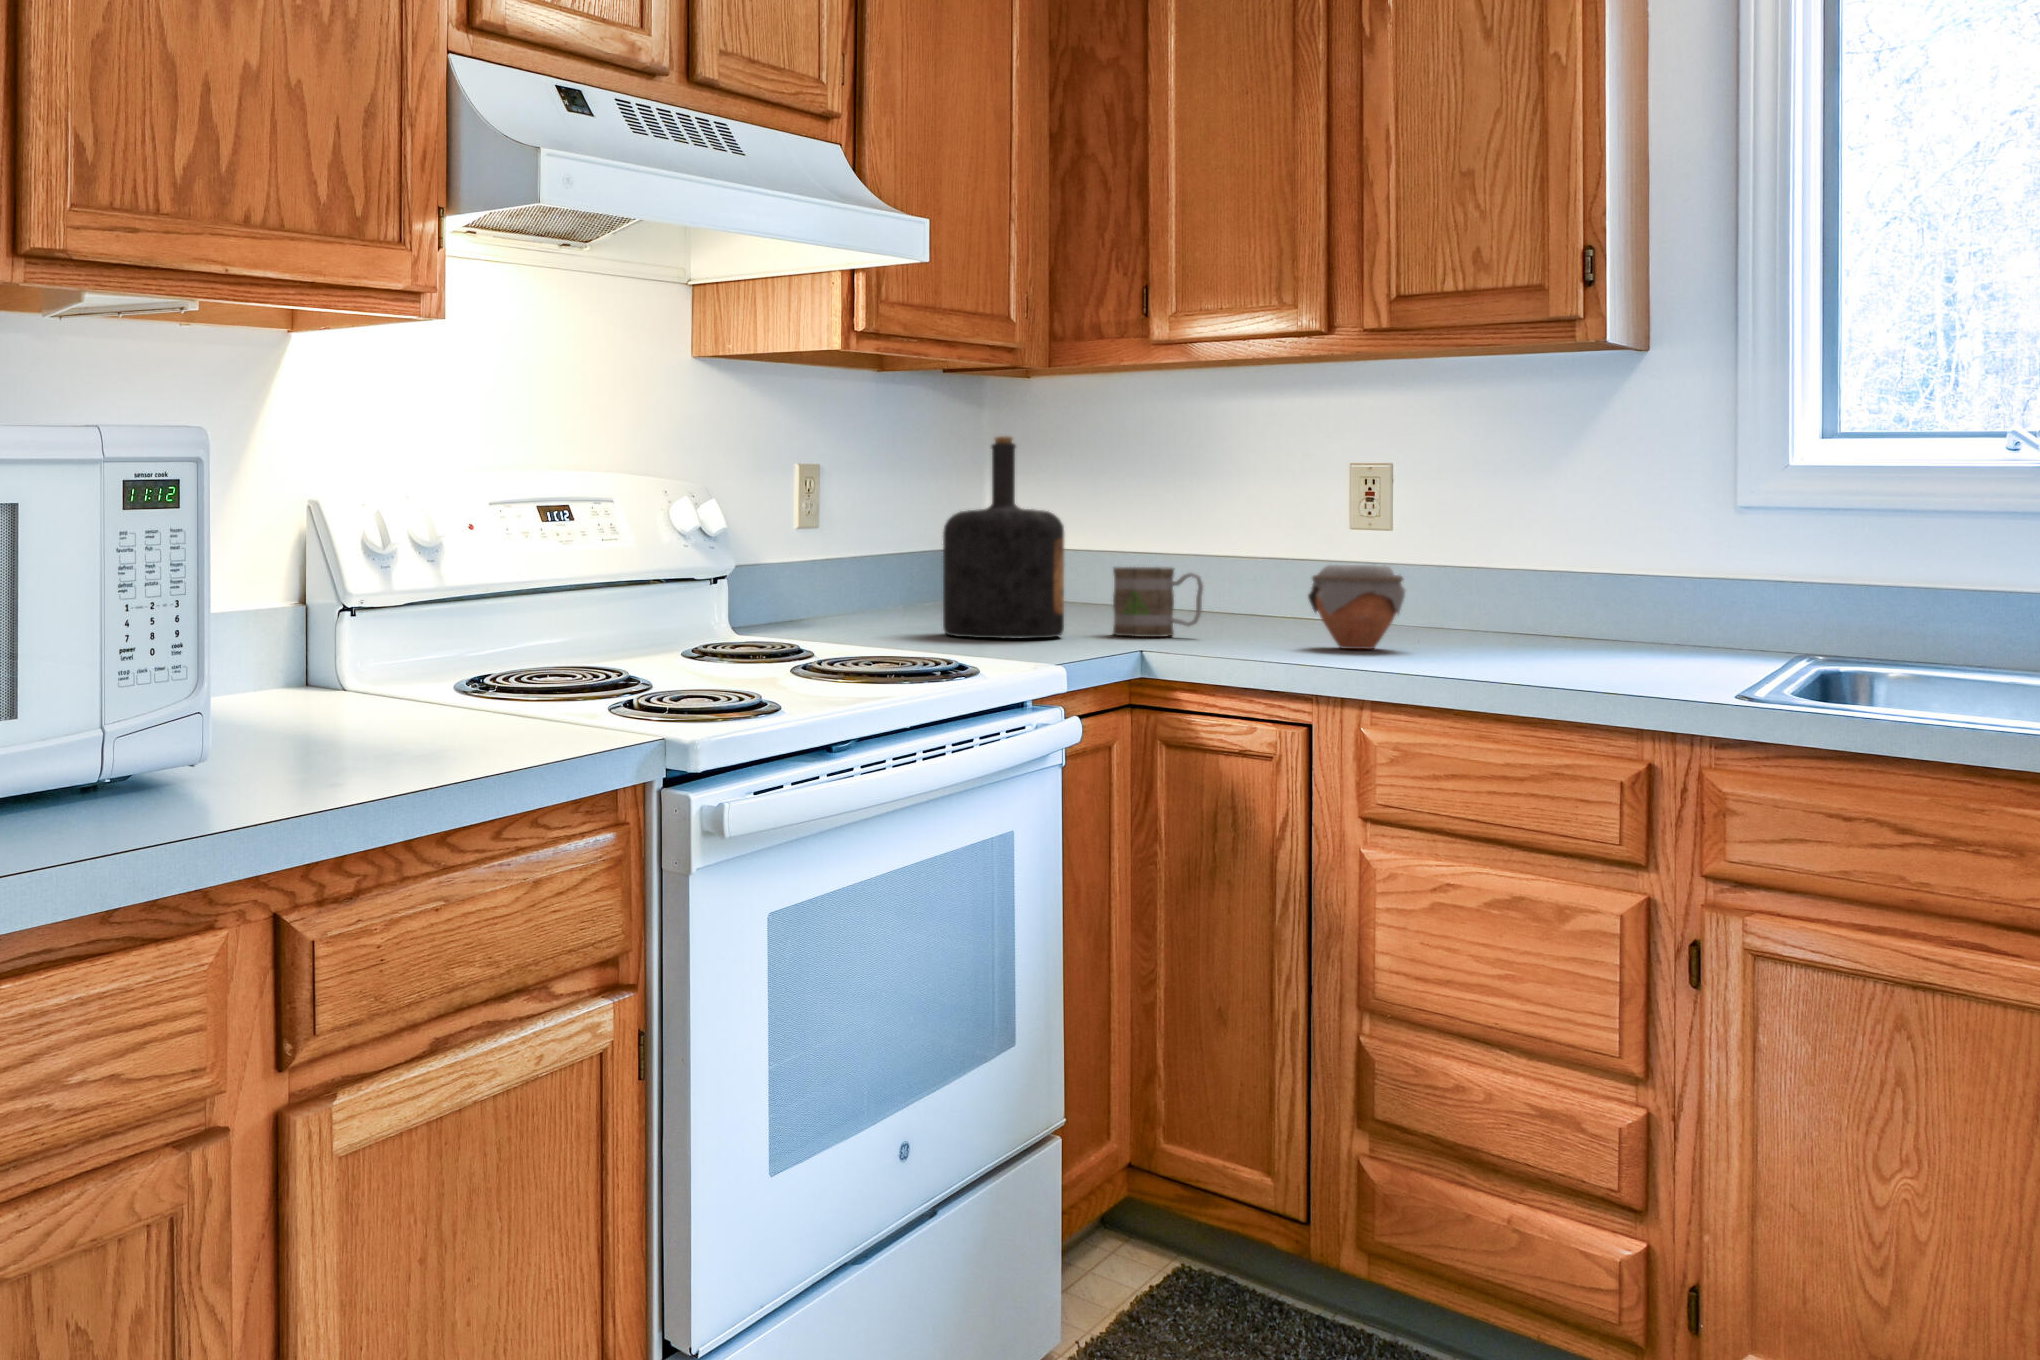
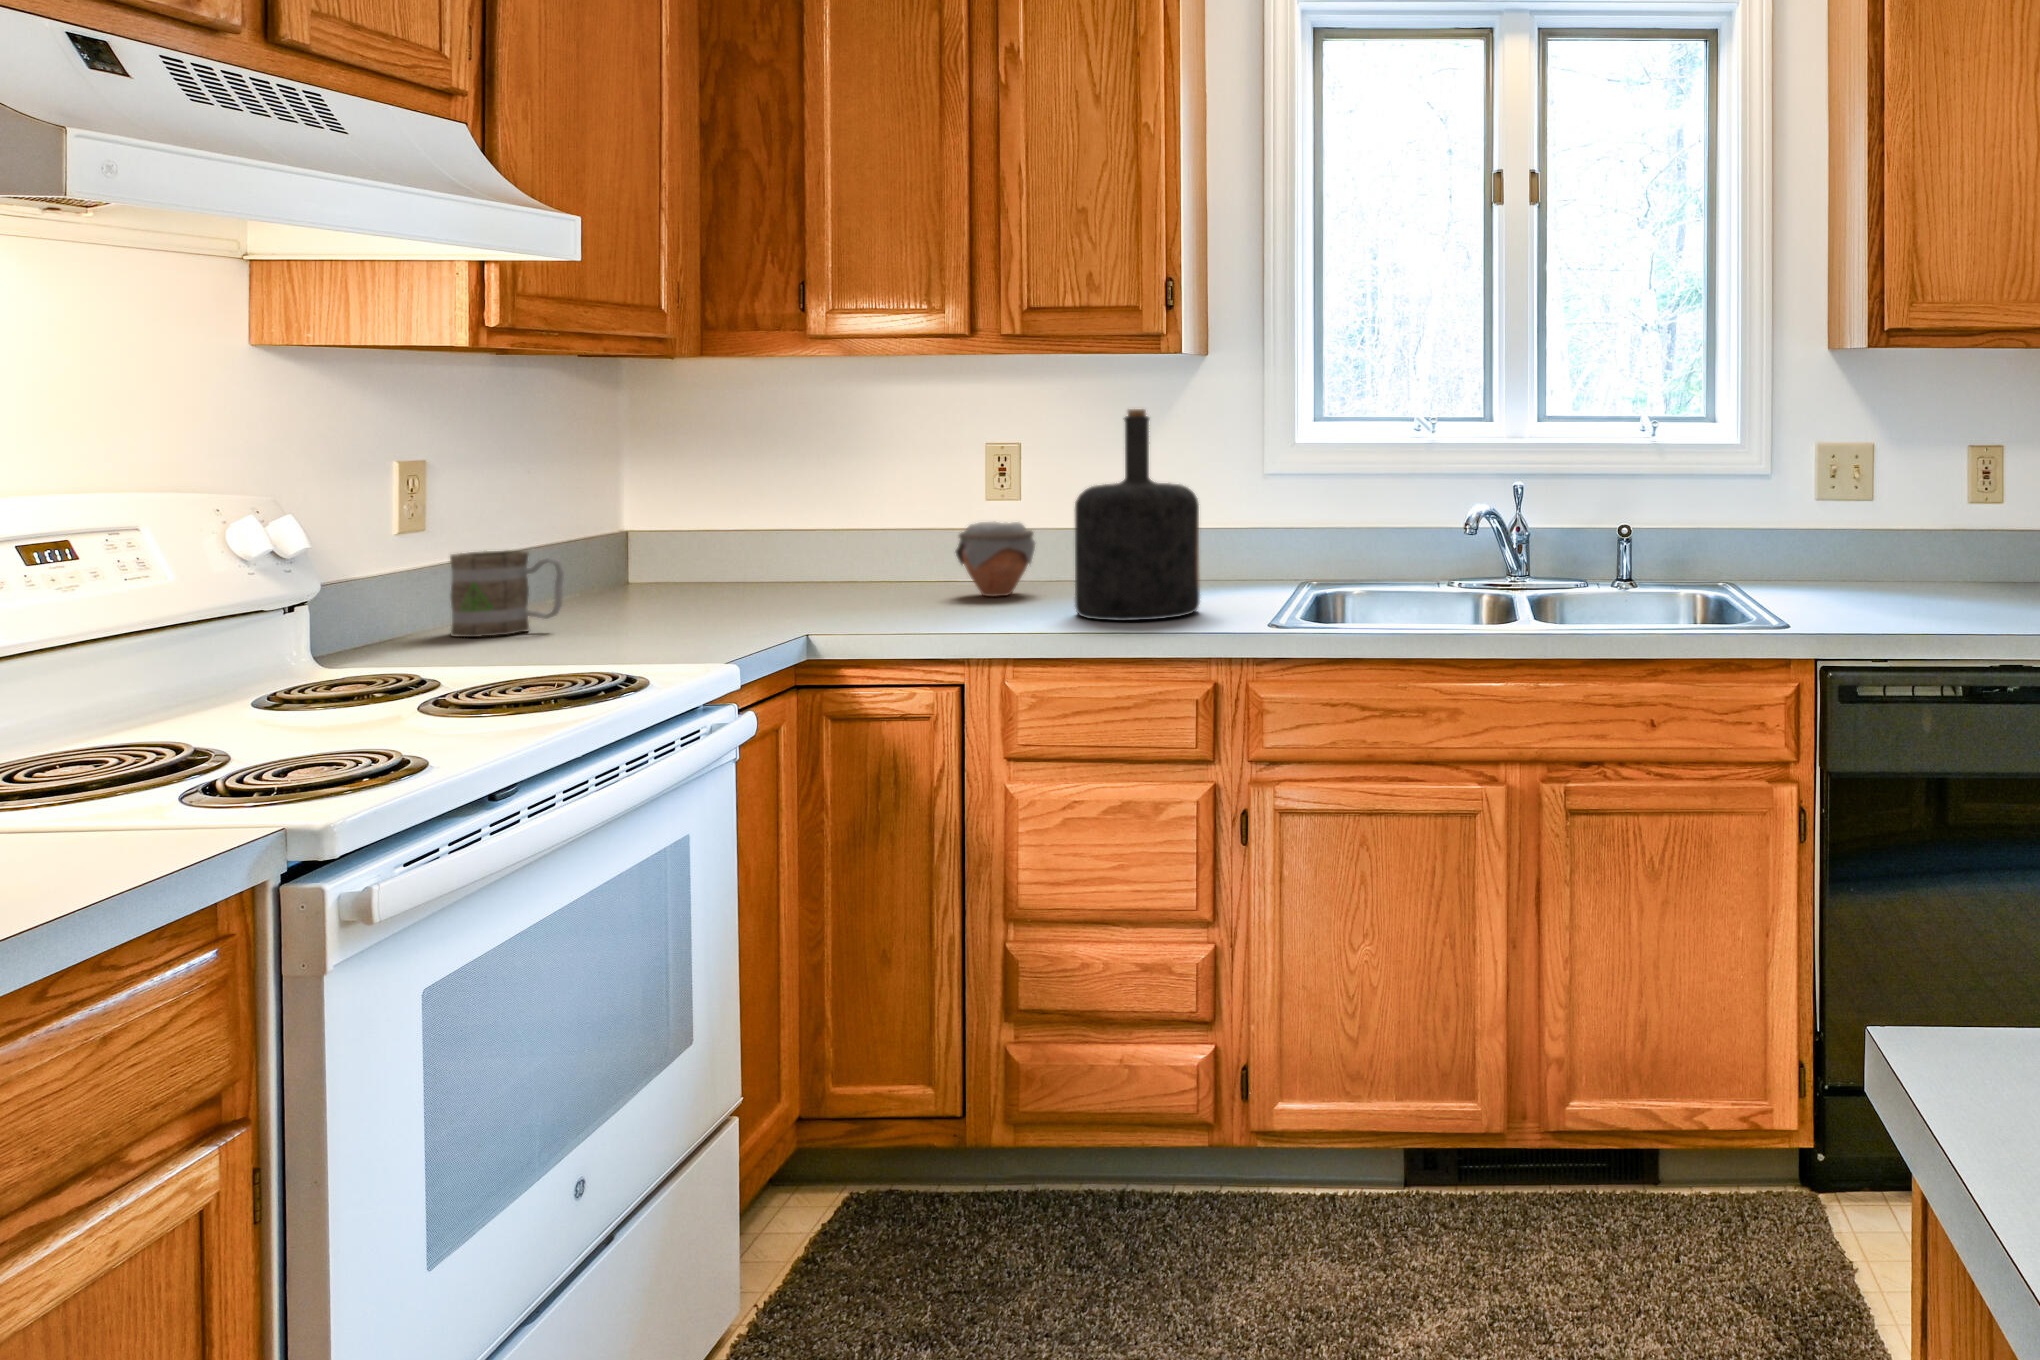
bottle: present [943,436,1064,638] -> present [1075,409,1200,621]
mug: present [1113,567,1203,637] -> present [450,550,564,637]

